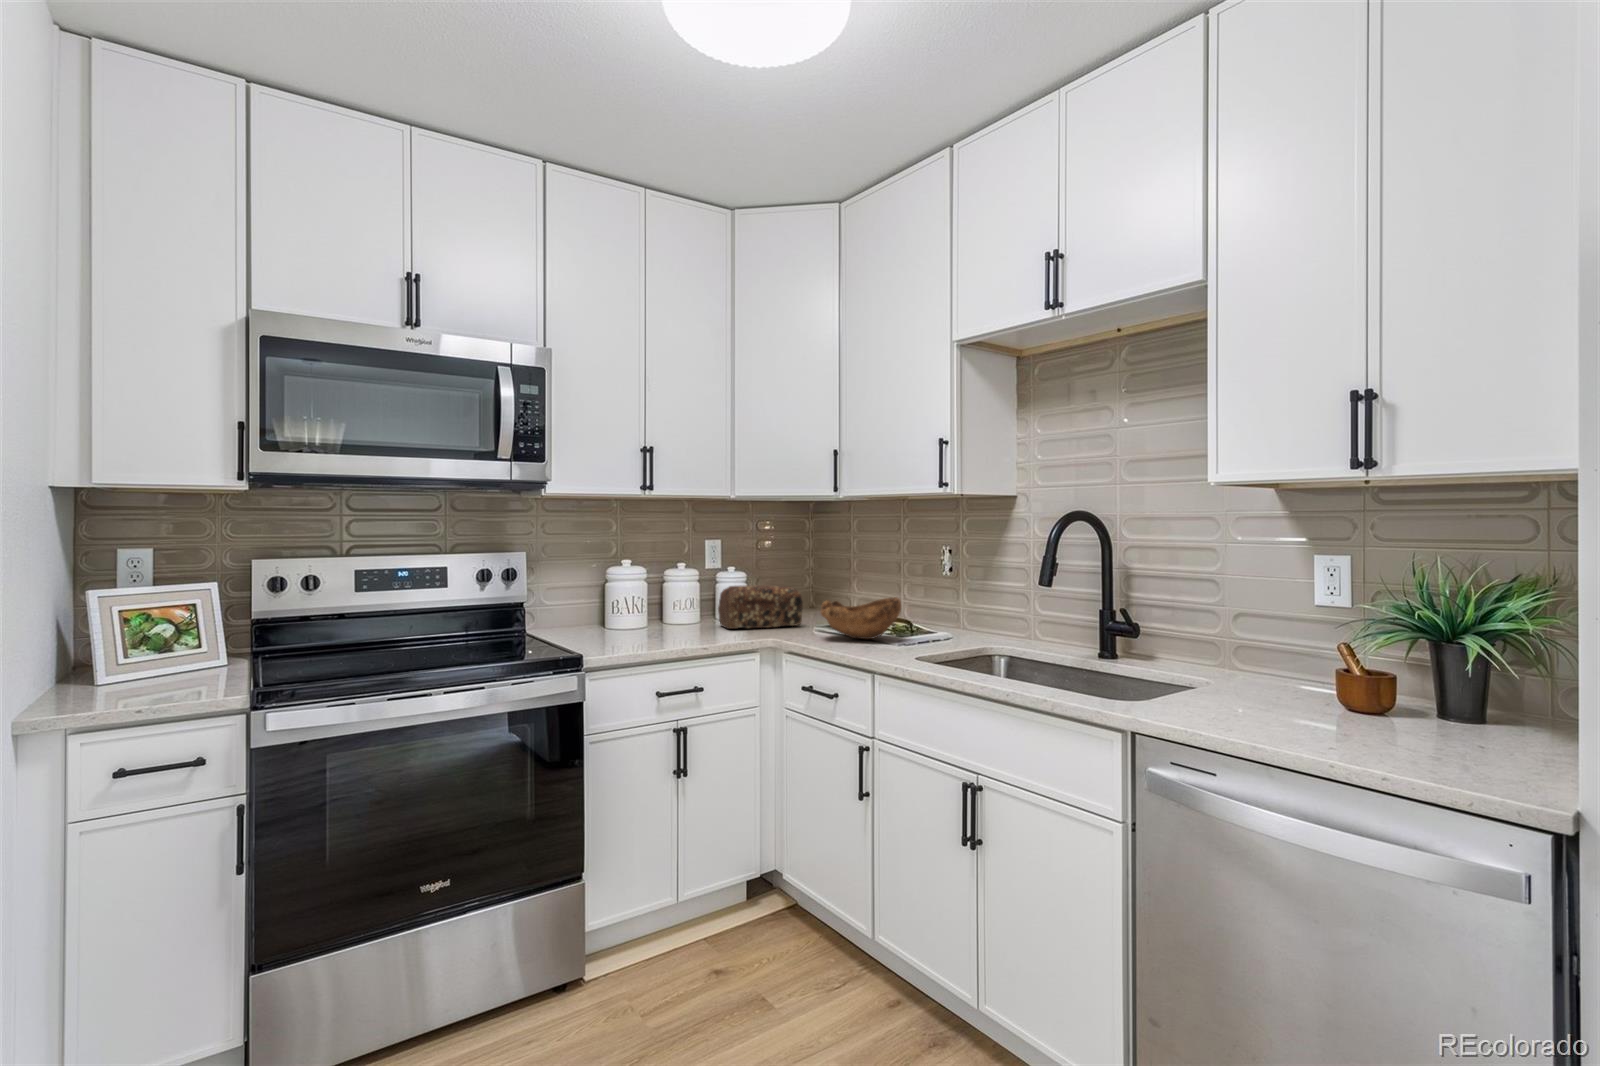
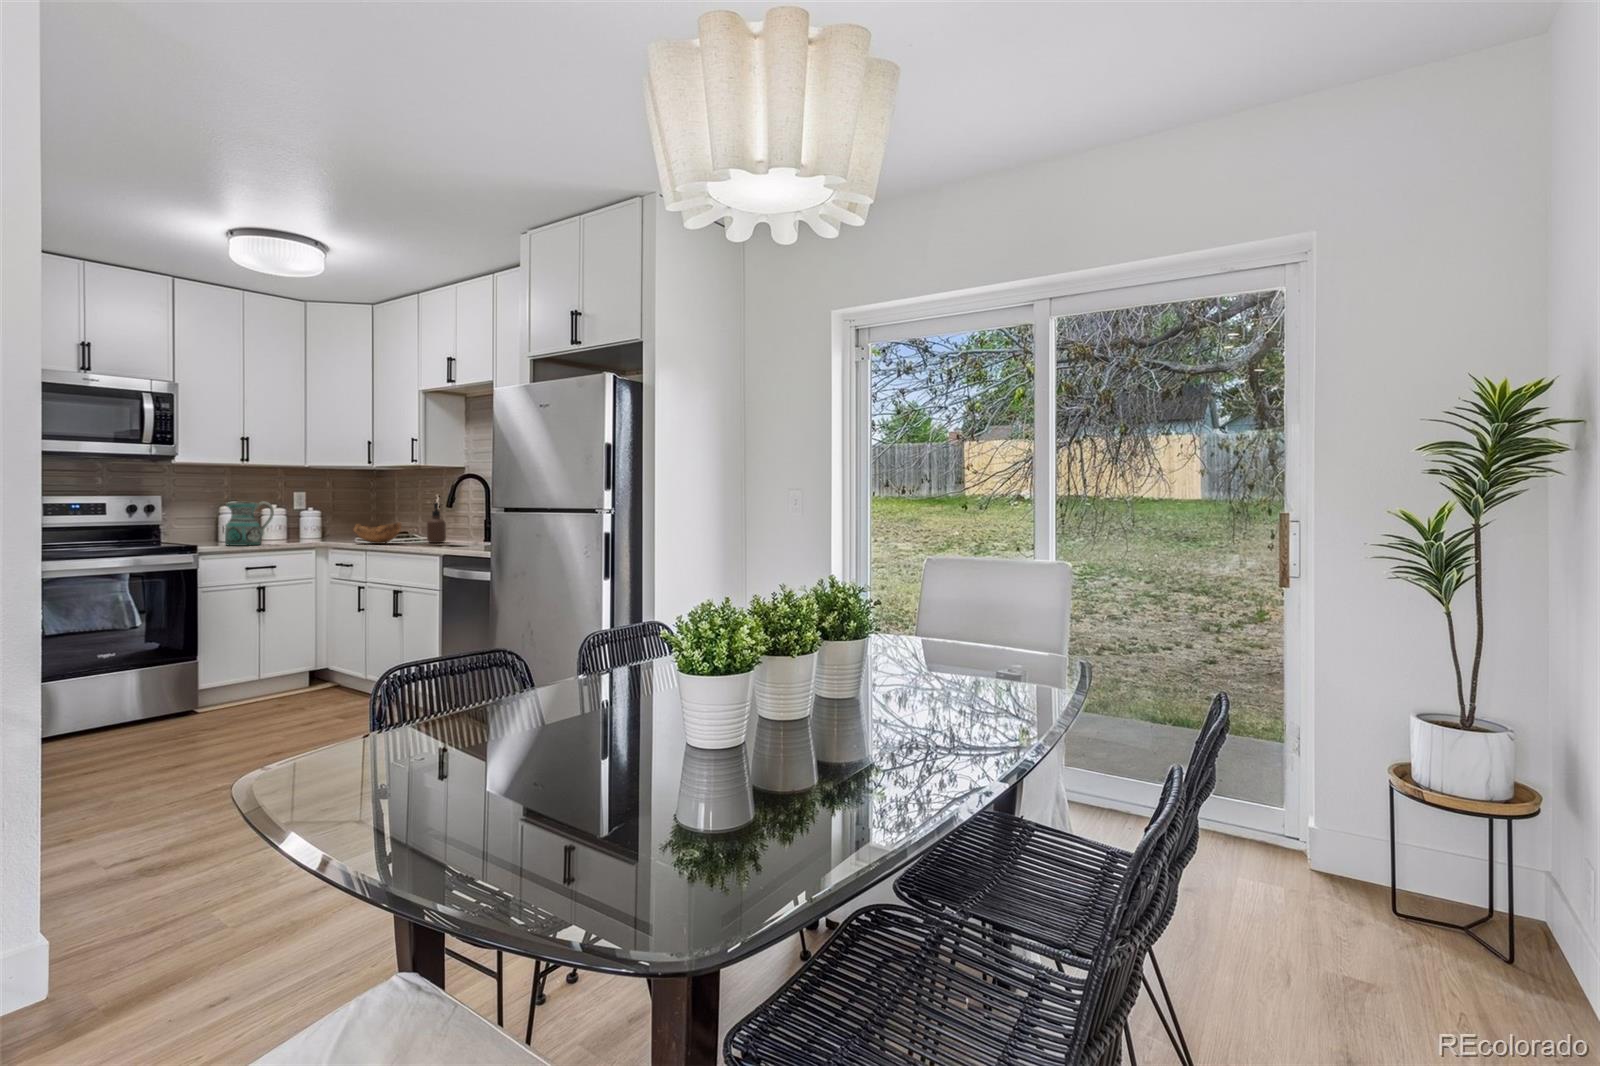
soap dispenser: none [939,559,972,637] -> present [427,503,446,543]
ceramic pitcher: none [619,560,693,644] -> present [225,501,274,546]
bread loaf: present [718,585,803,629] -> none [297,518,351,542]

